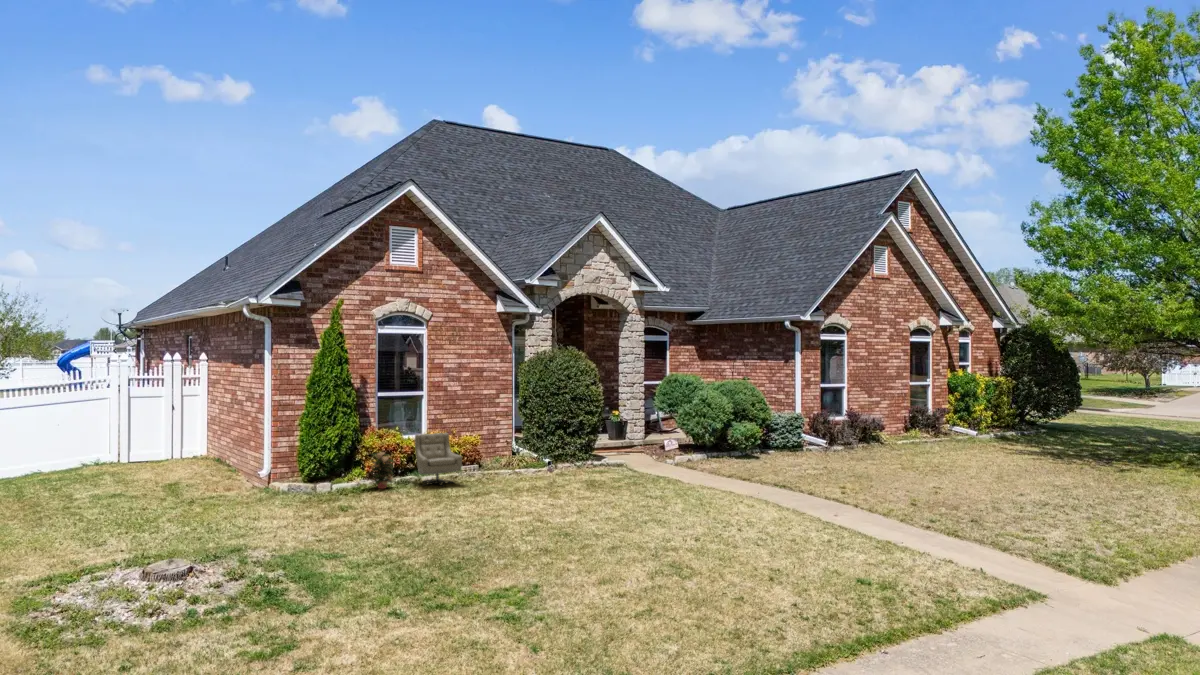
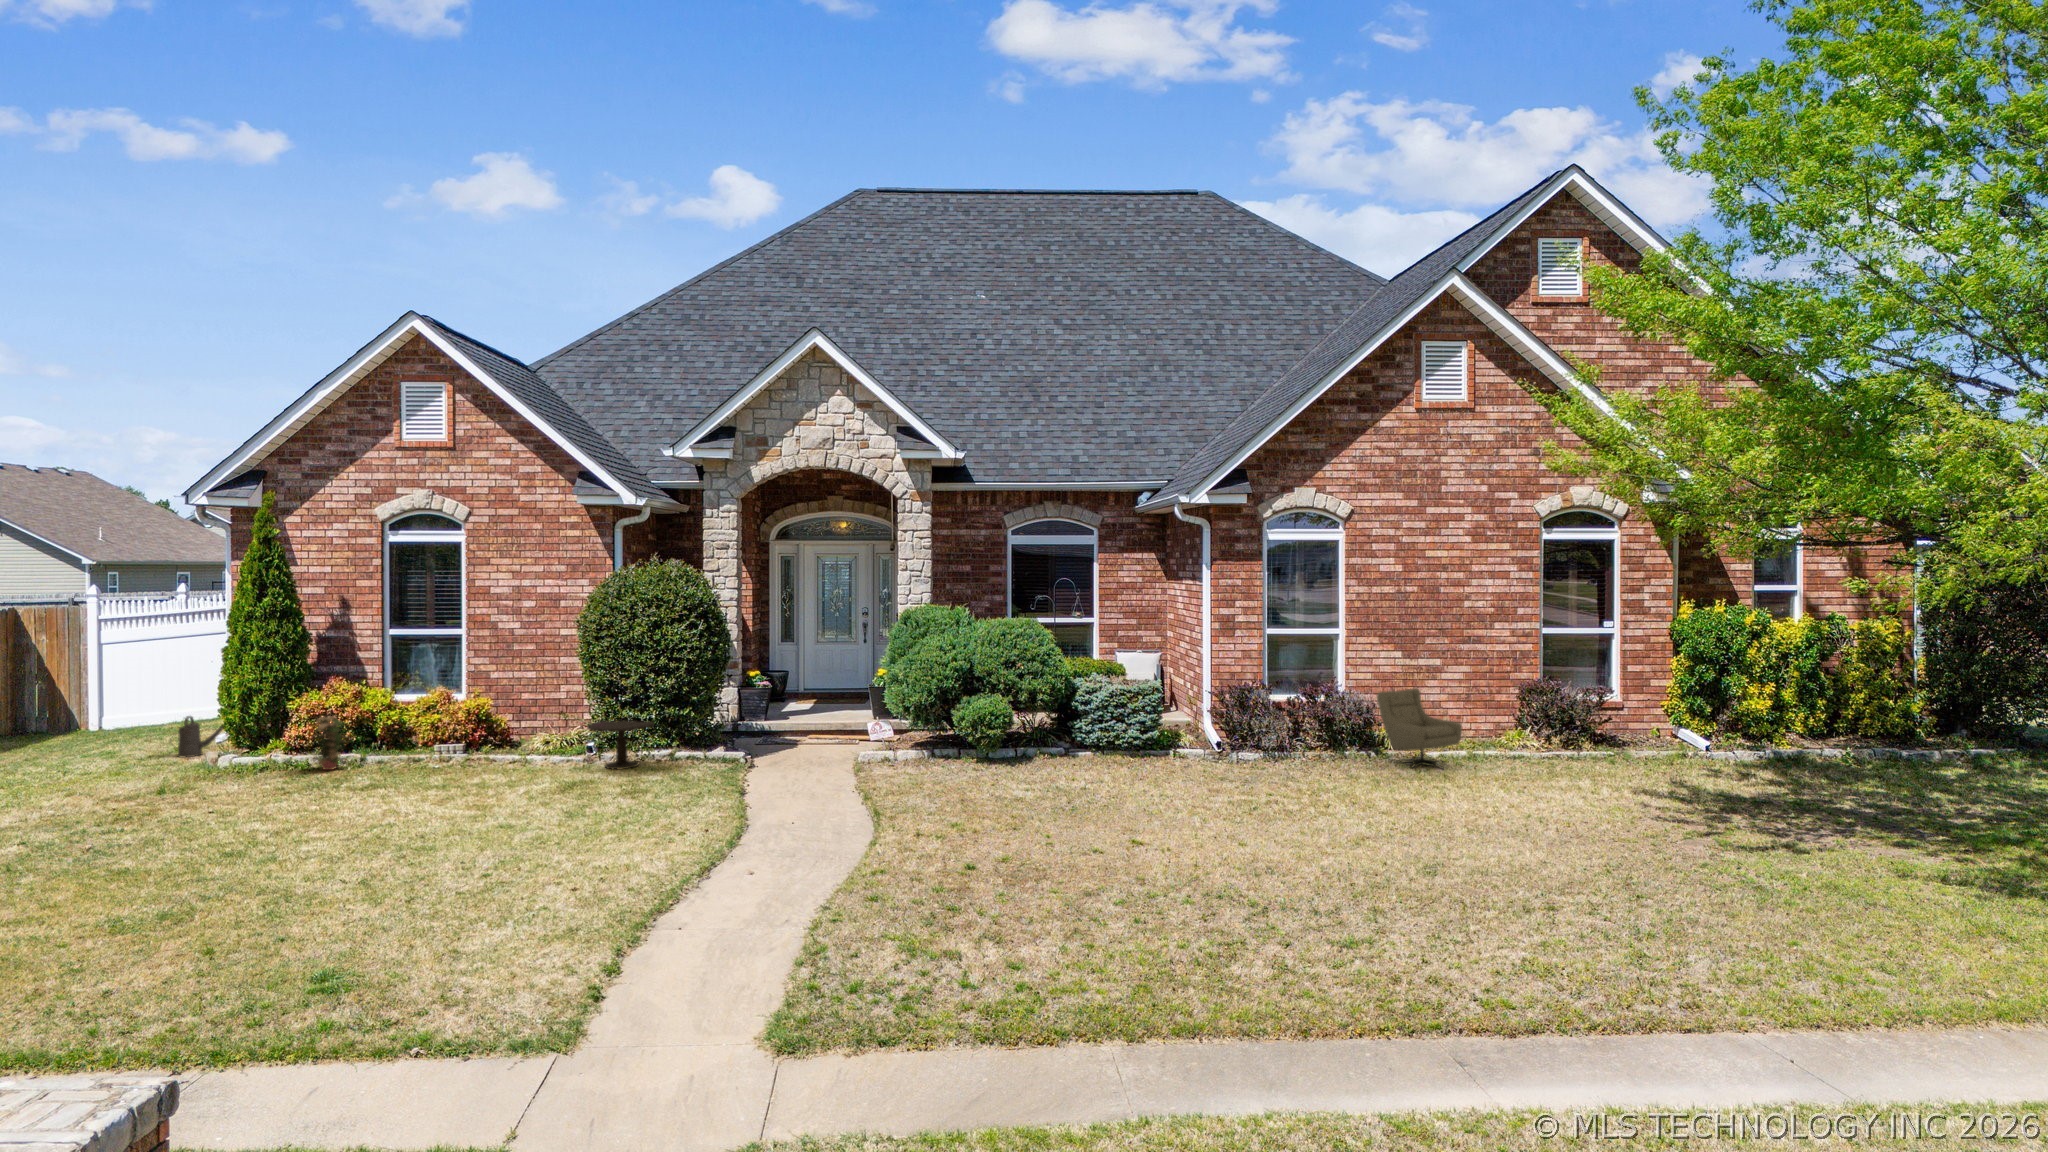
armchair: present [415,433,462,486] -> present [1377,688,1462,769]
side table: none [536,445,575,476] -> present [587,719,654,769]
watering can: none [224,460,262,490] -> present [177,716,223,757]

